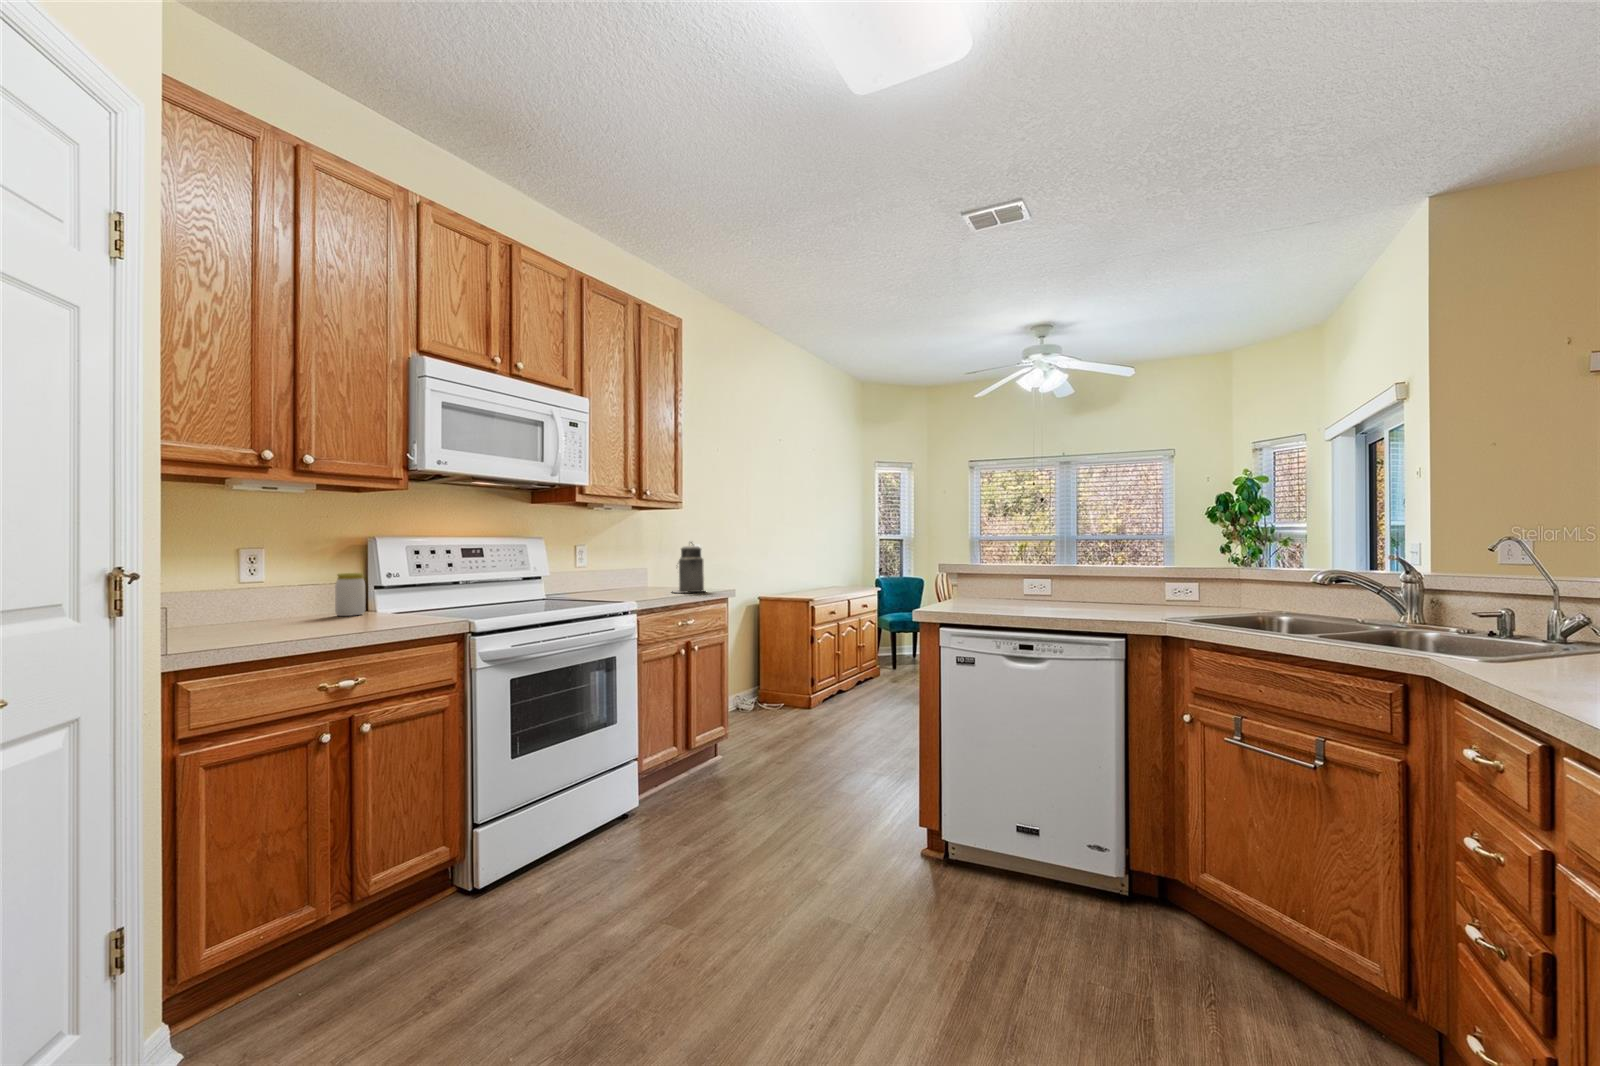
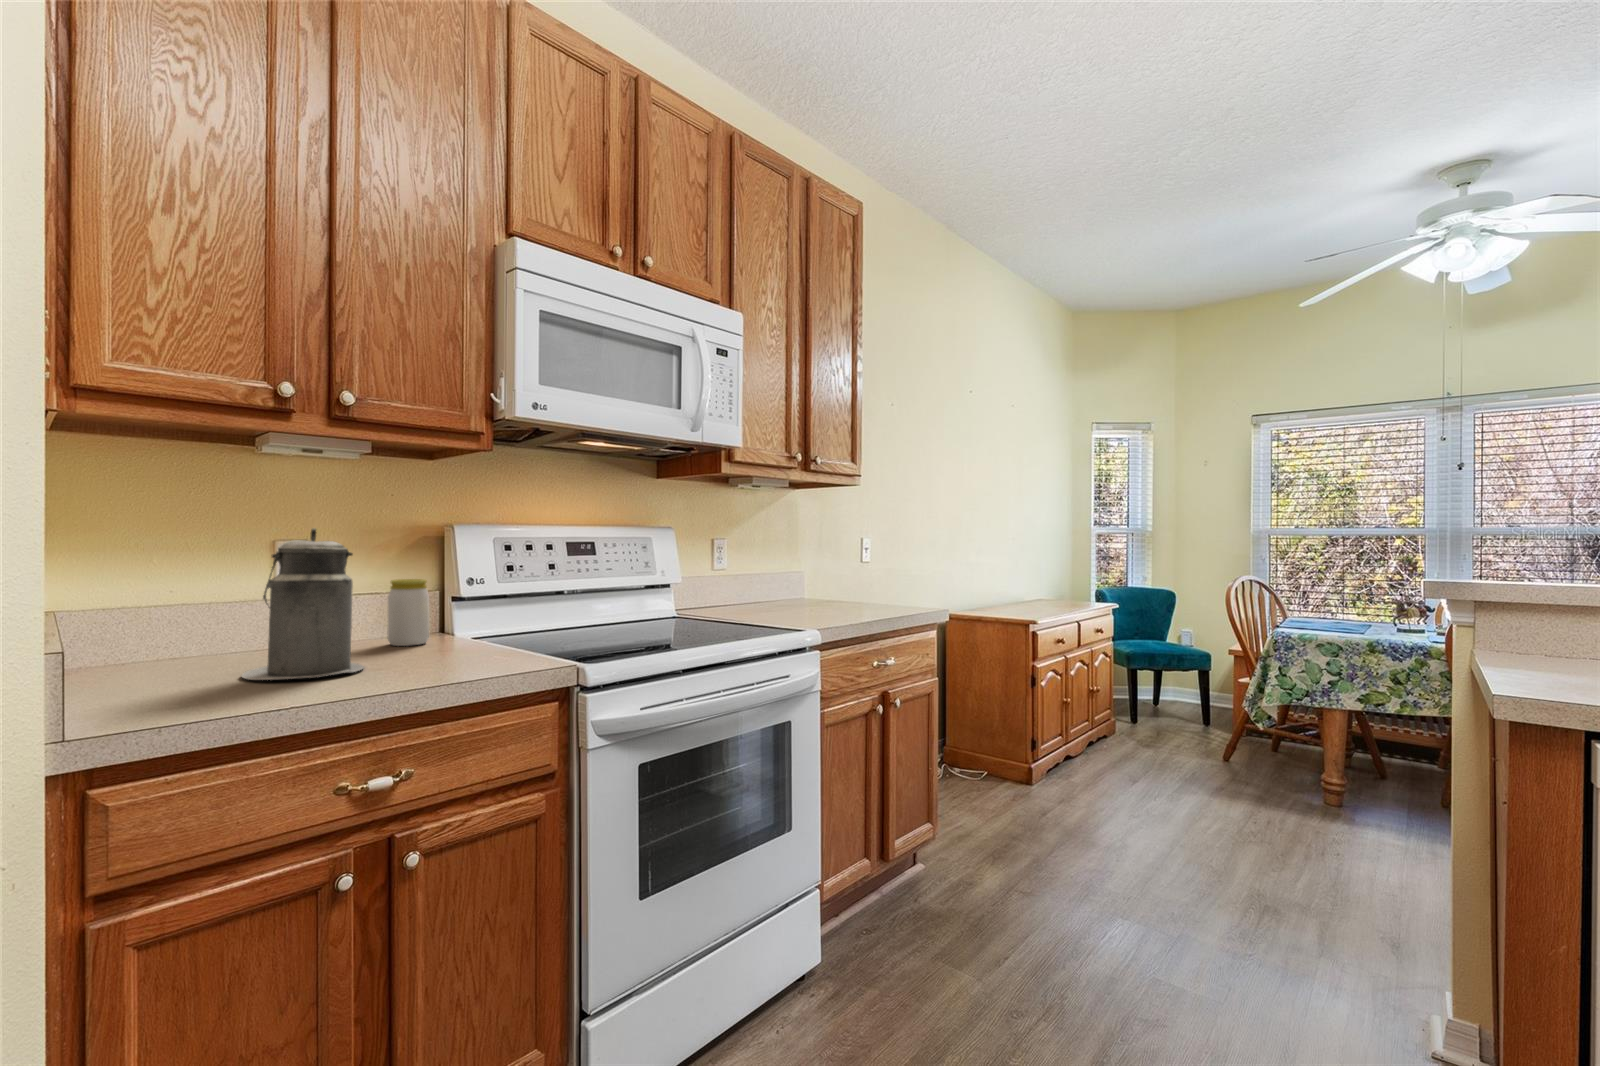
canister: present [673,542,704,593] -> present [242,528,364,680]

